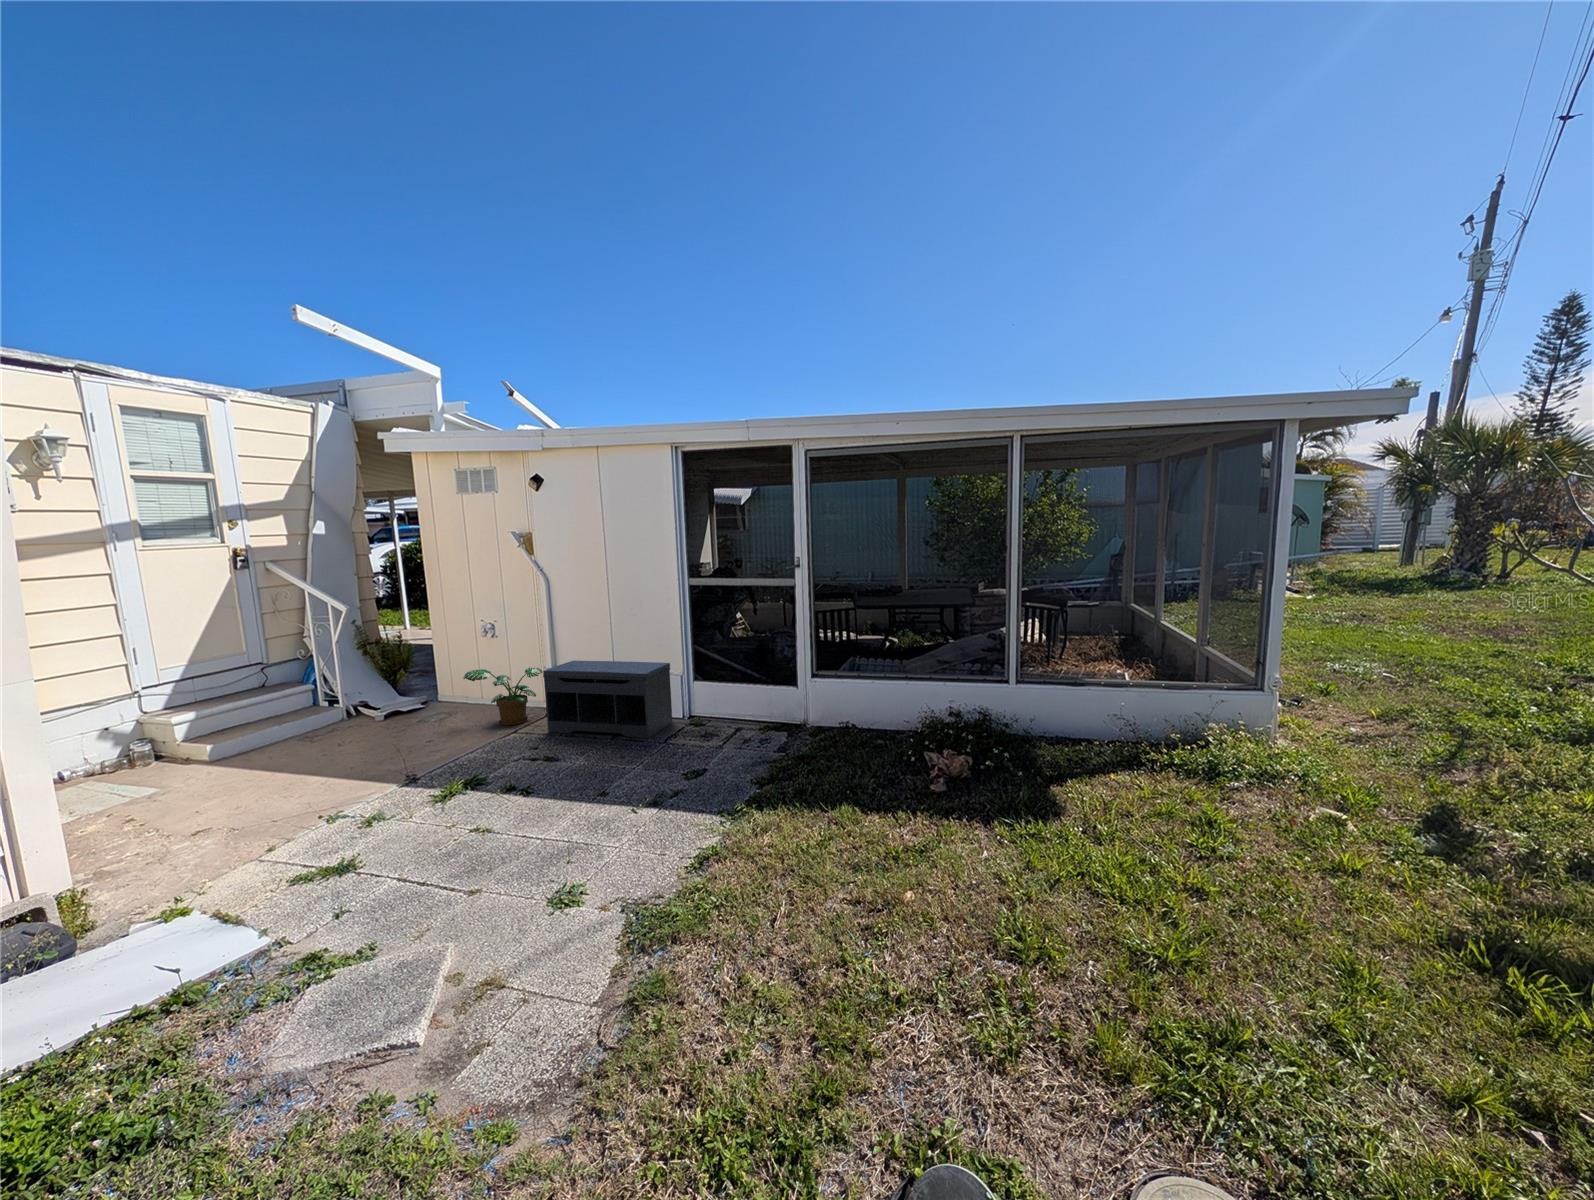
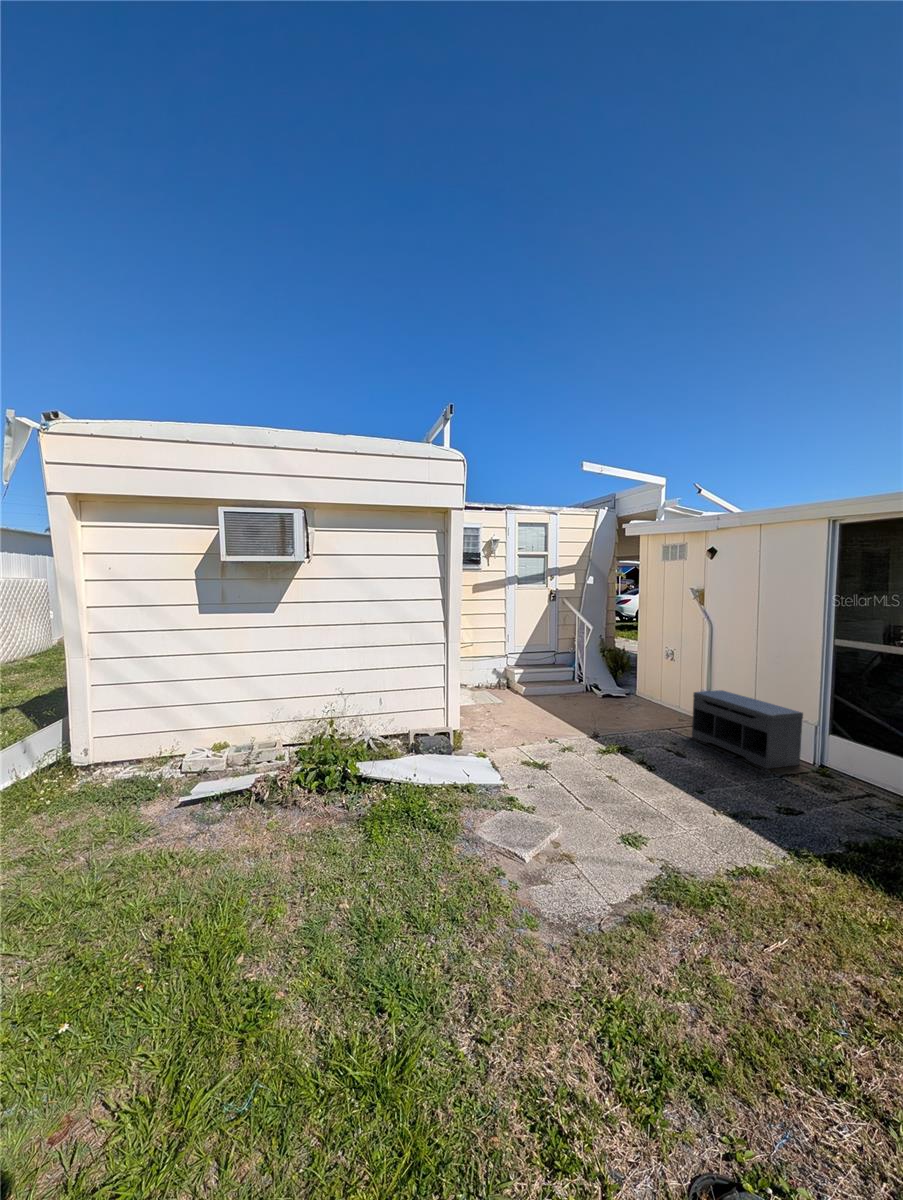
potted plant: present [463,668,542,725] -> none [645,680,700,725]

